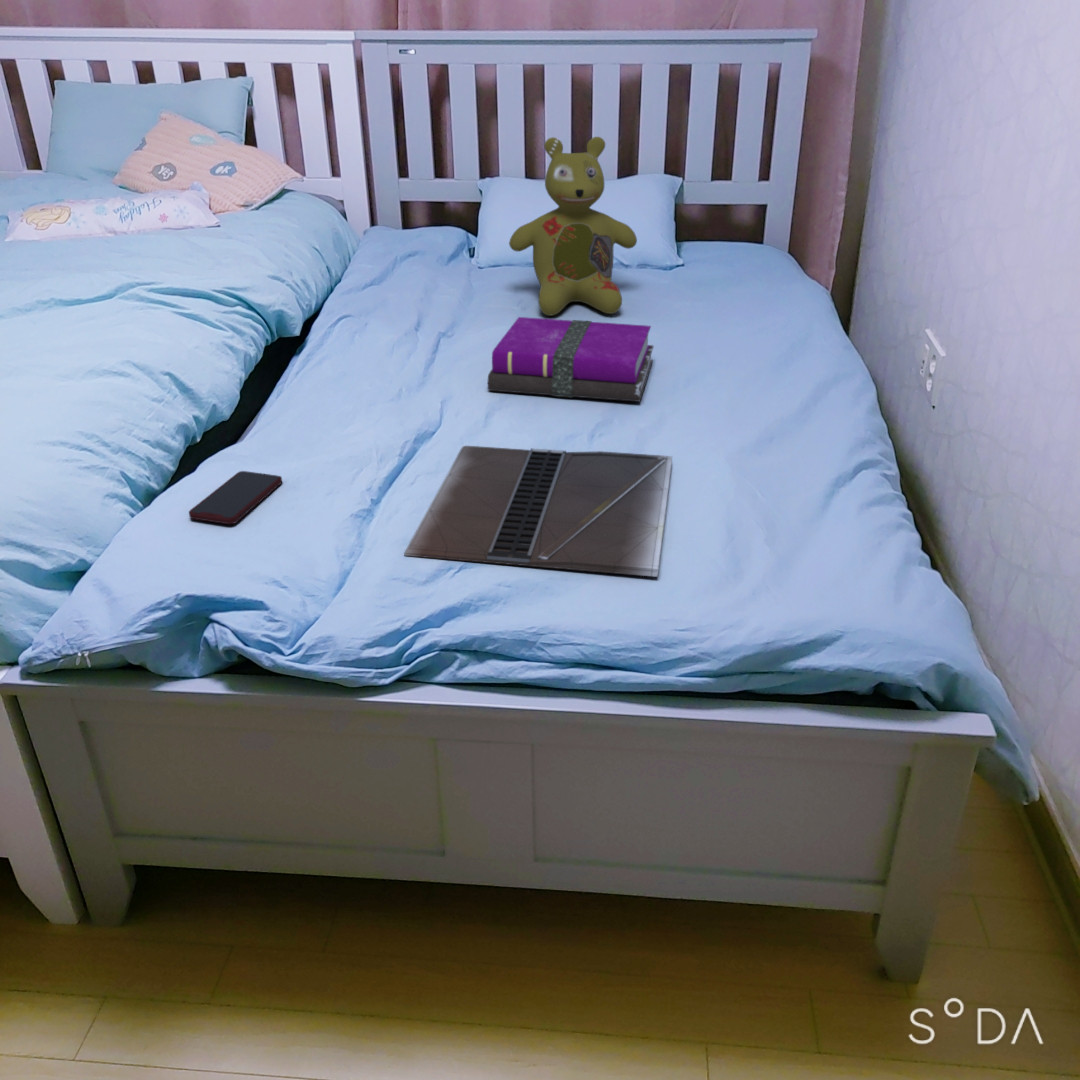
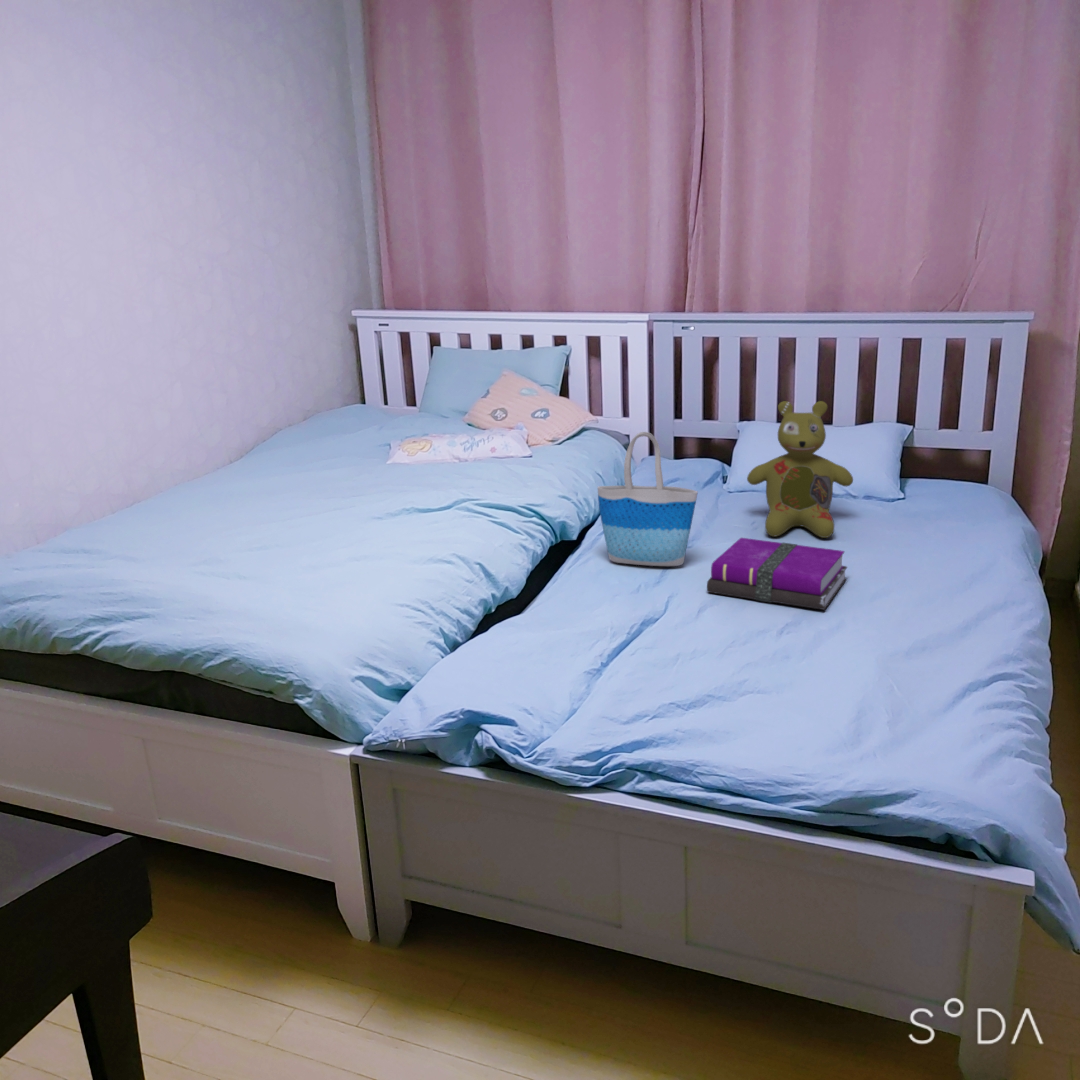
tote bag: none [325,174,462,361] -> present [598,432,698,566]
laptop: present [404,446,672,577] -> none [615,632,834,738]
smartphone: present [189,471,282,524] -> none [478,635,543,670]

